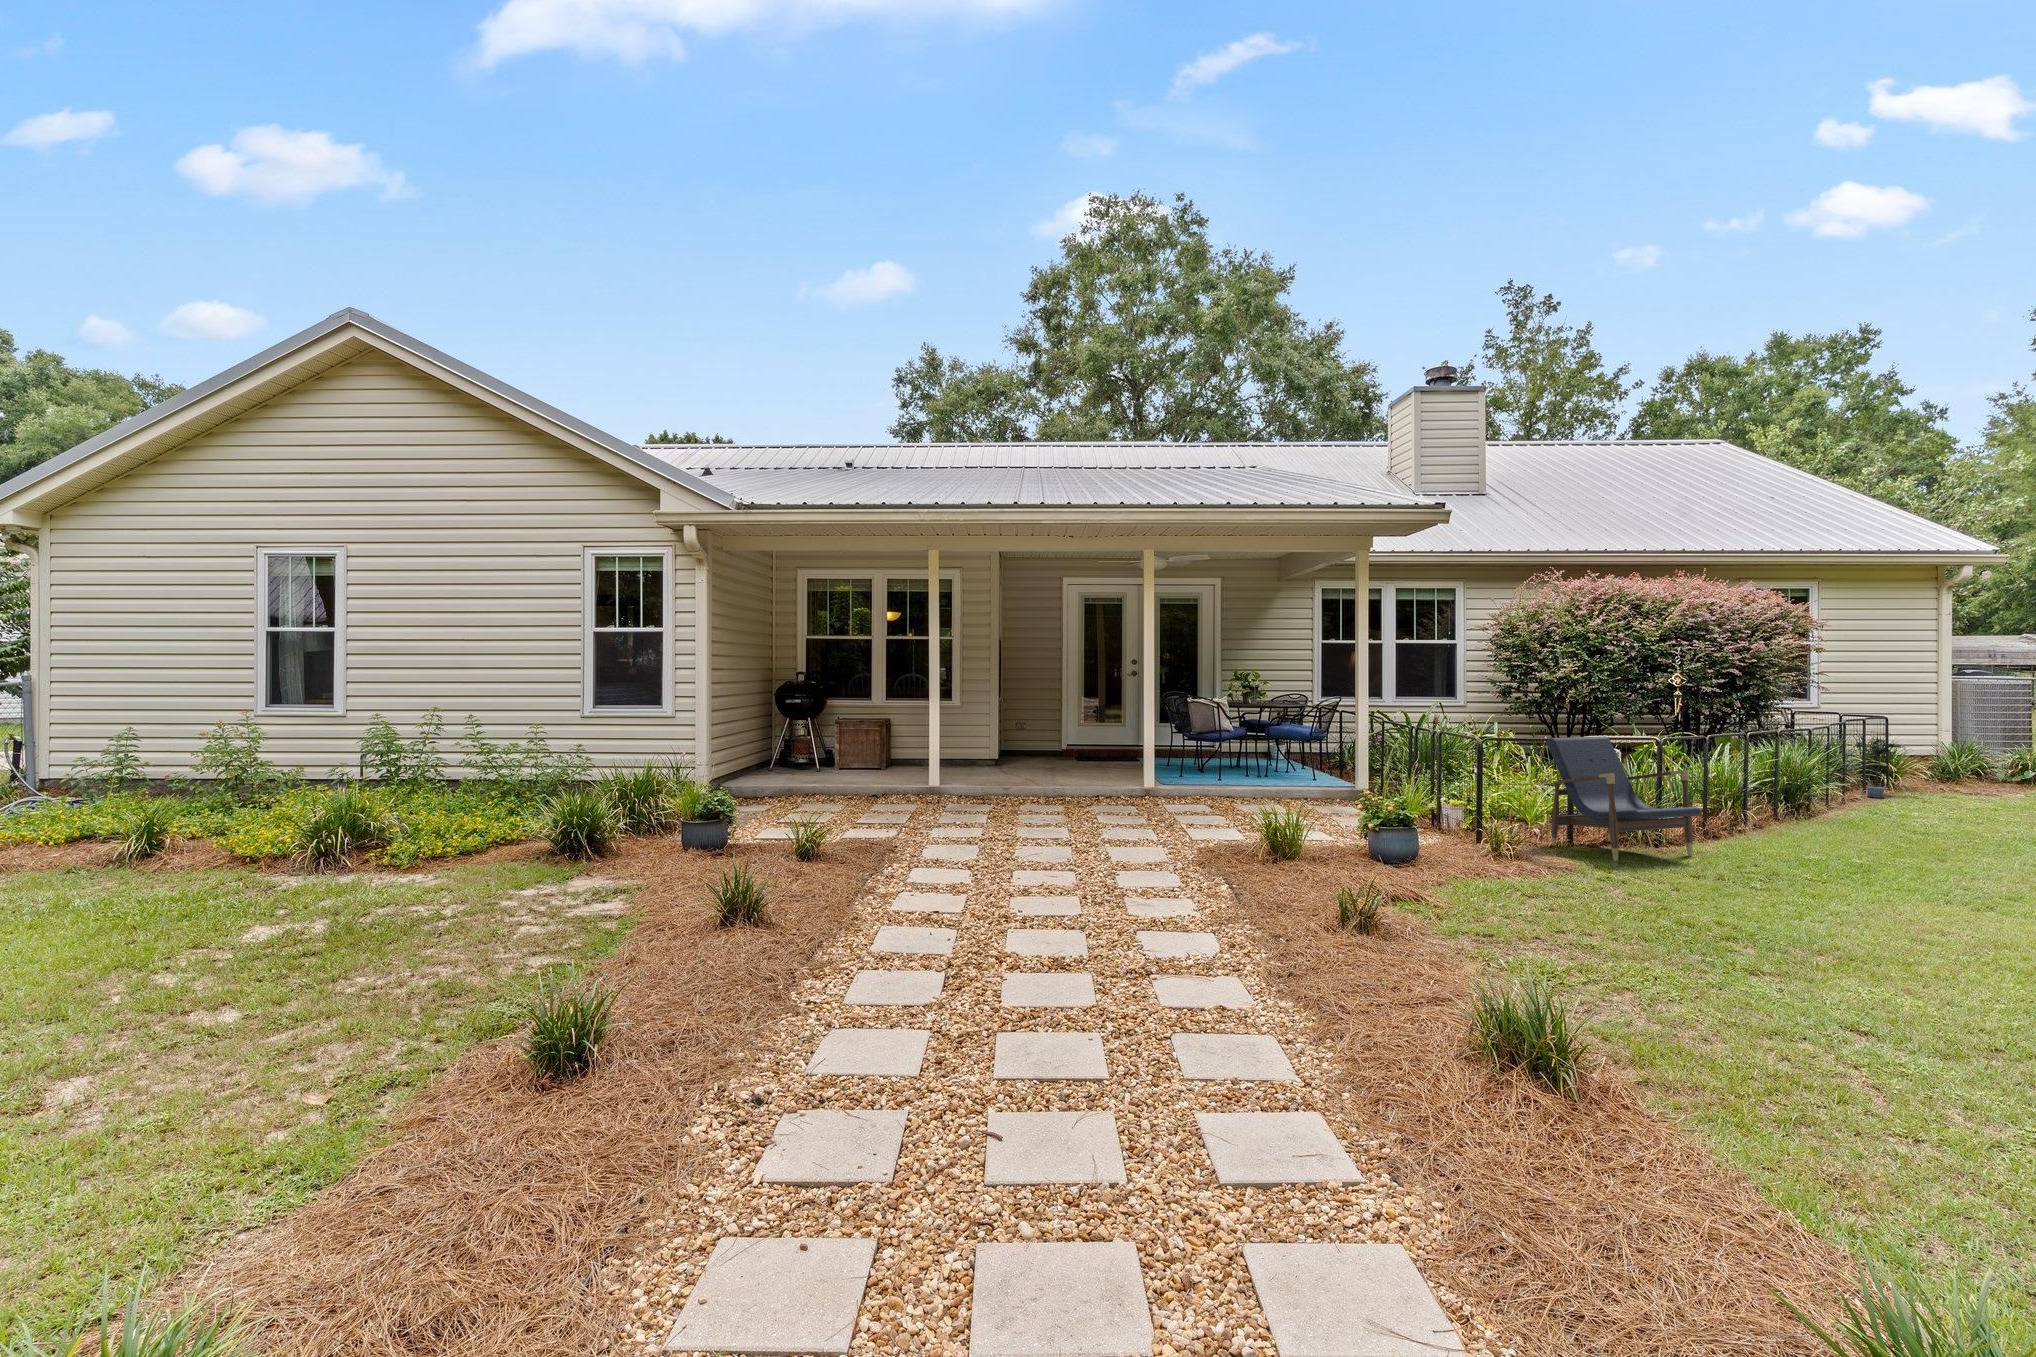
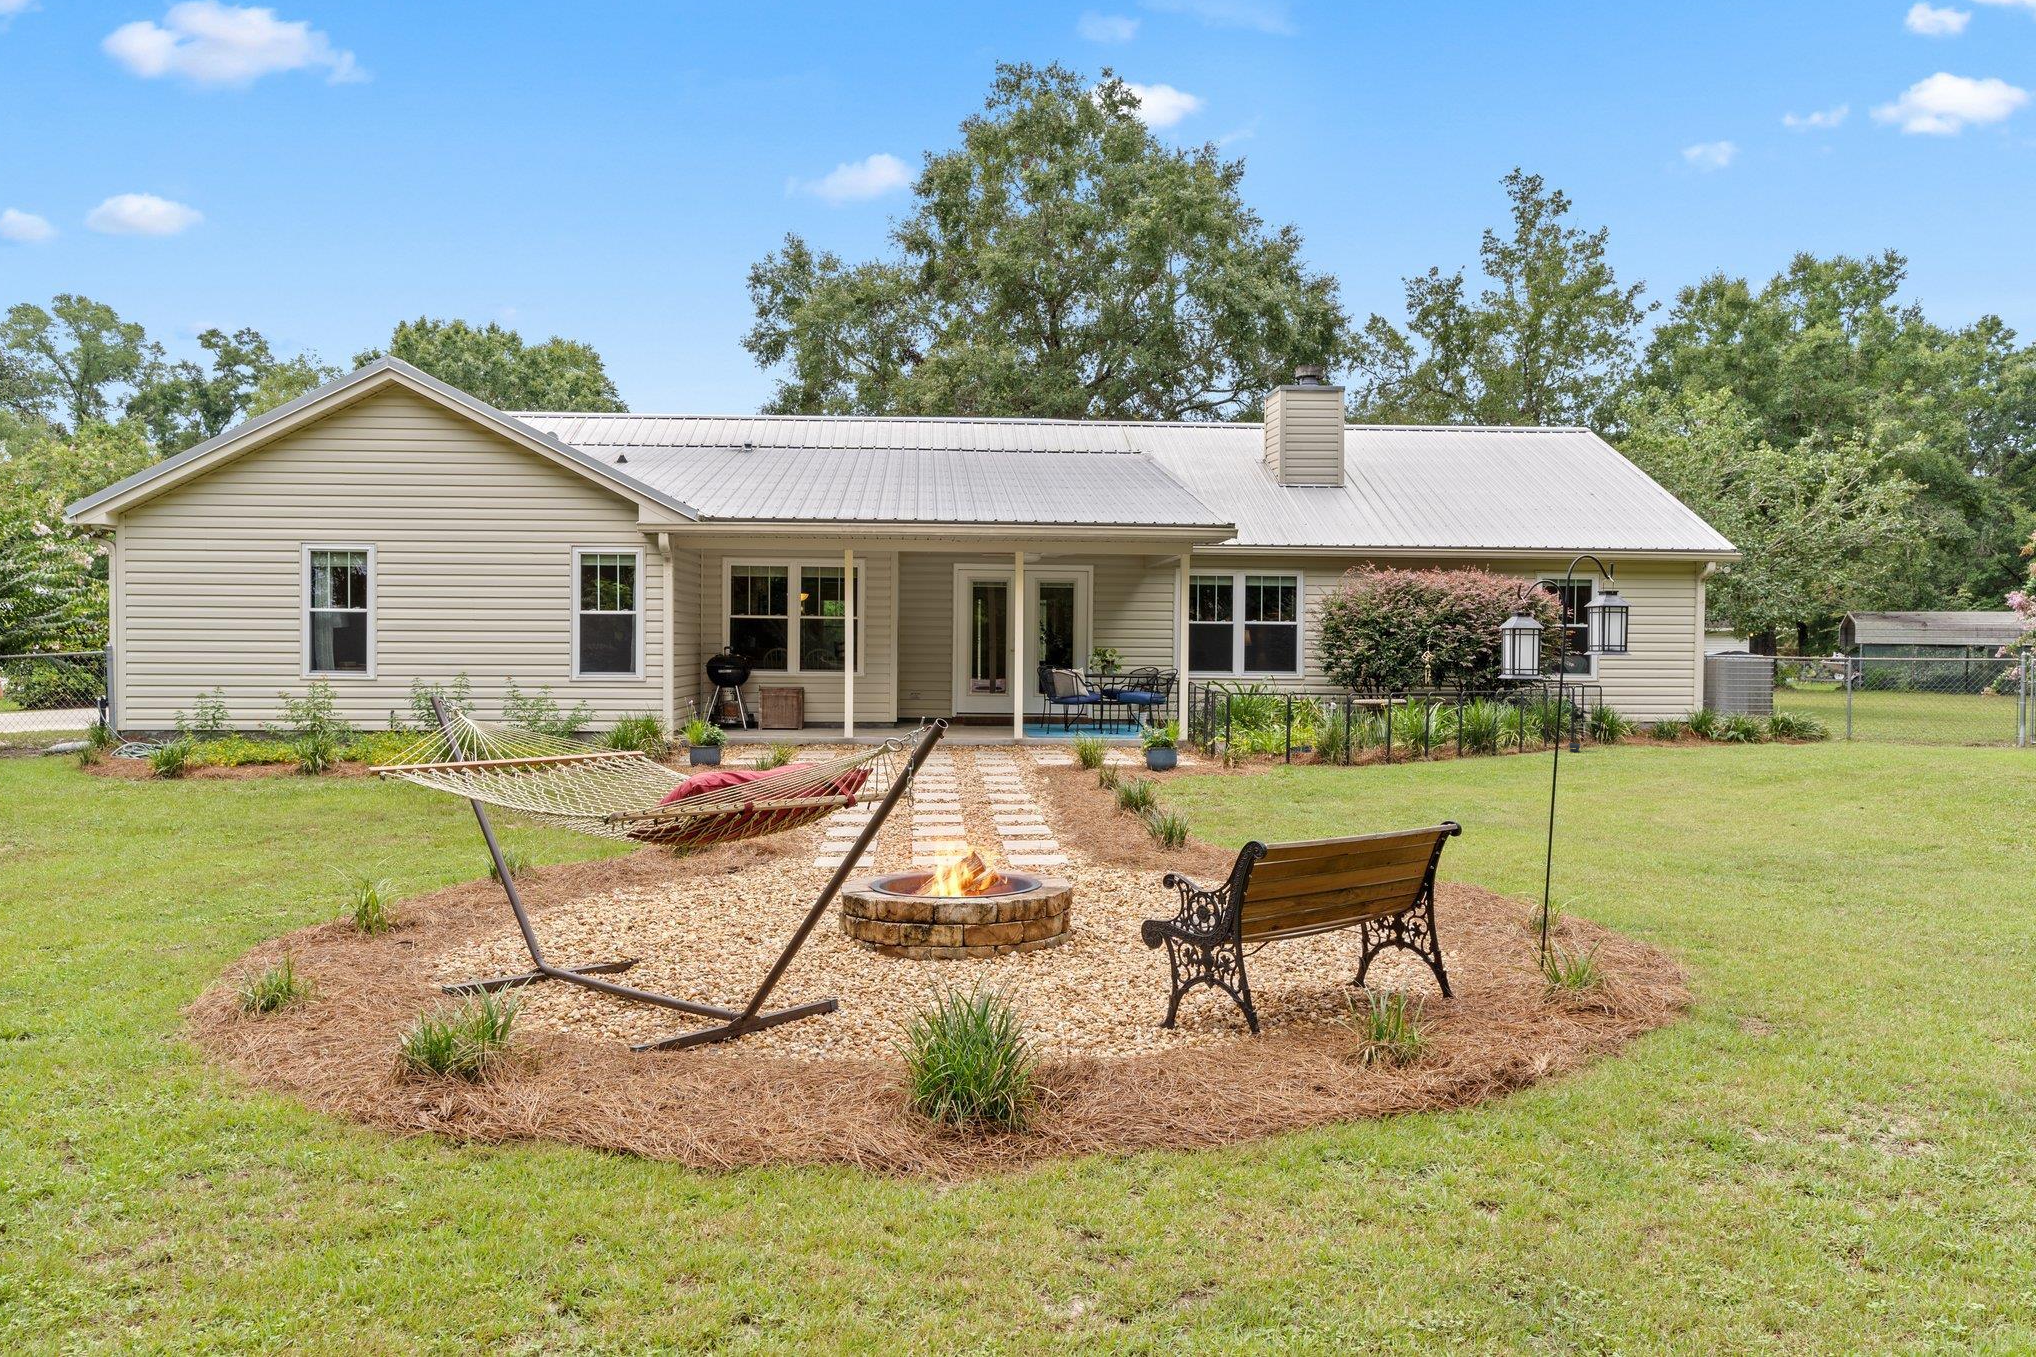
lounge chair: present [1547,736,1701,861] -> none [1268,700,1347,777]

